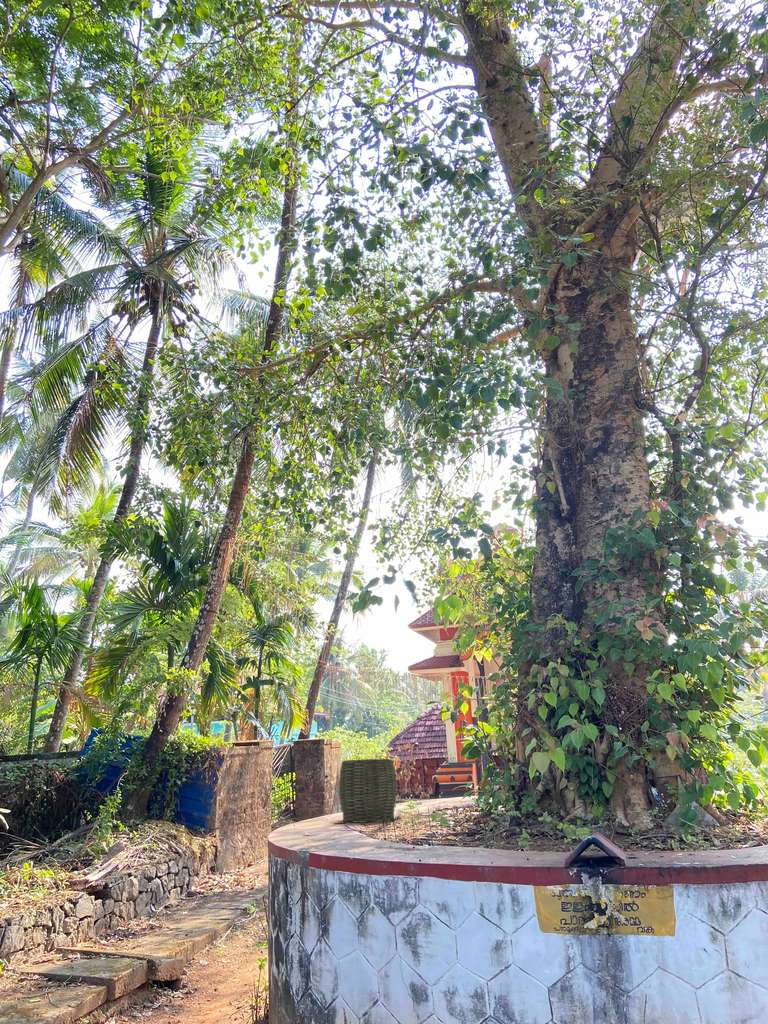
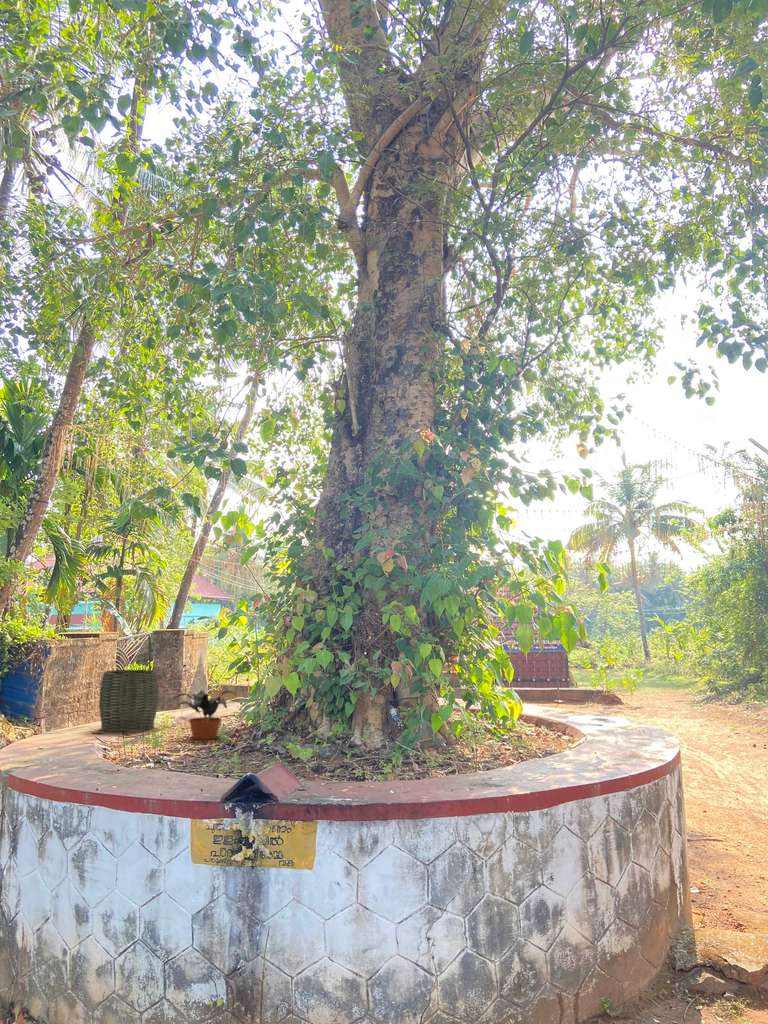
potted plant: none [424,774,490,825] -> present [175,690,233,740]

